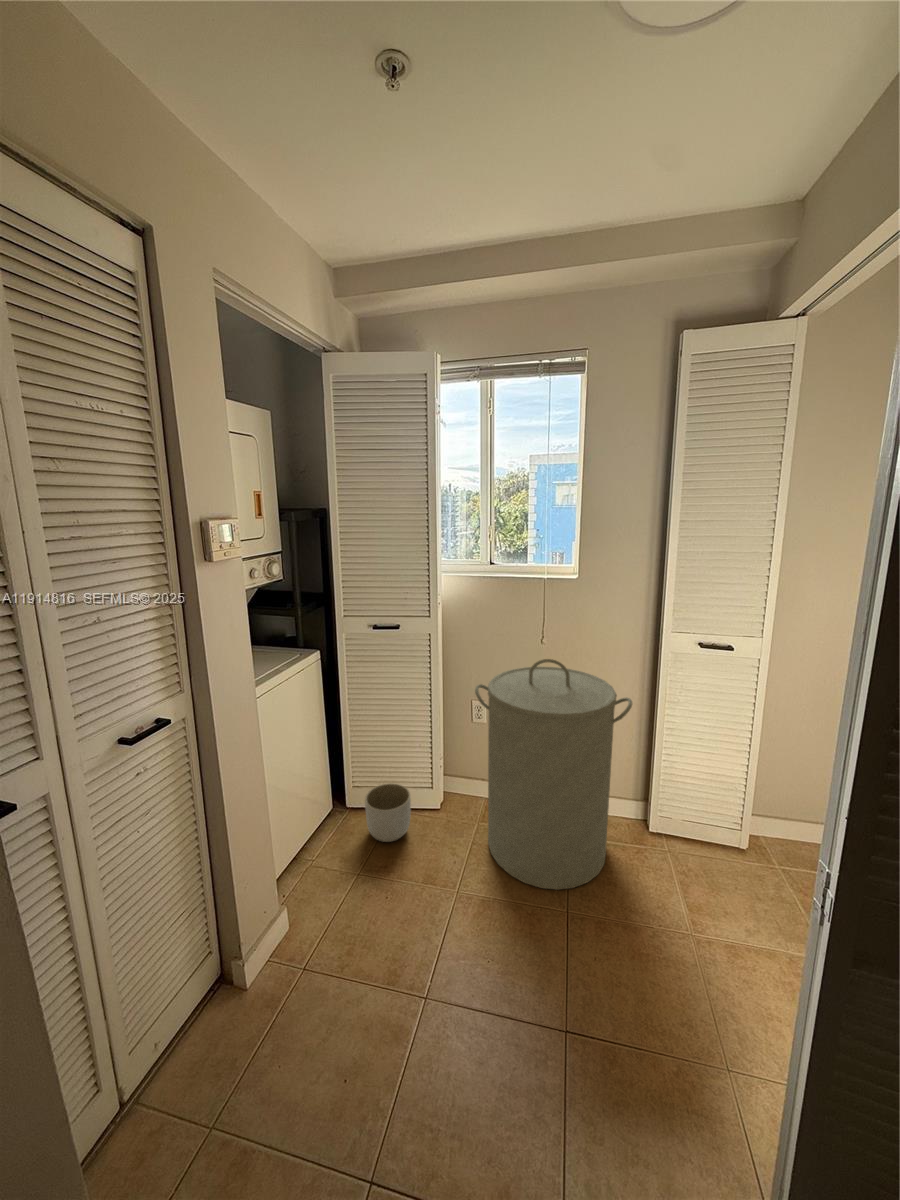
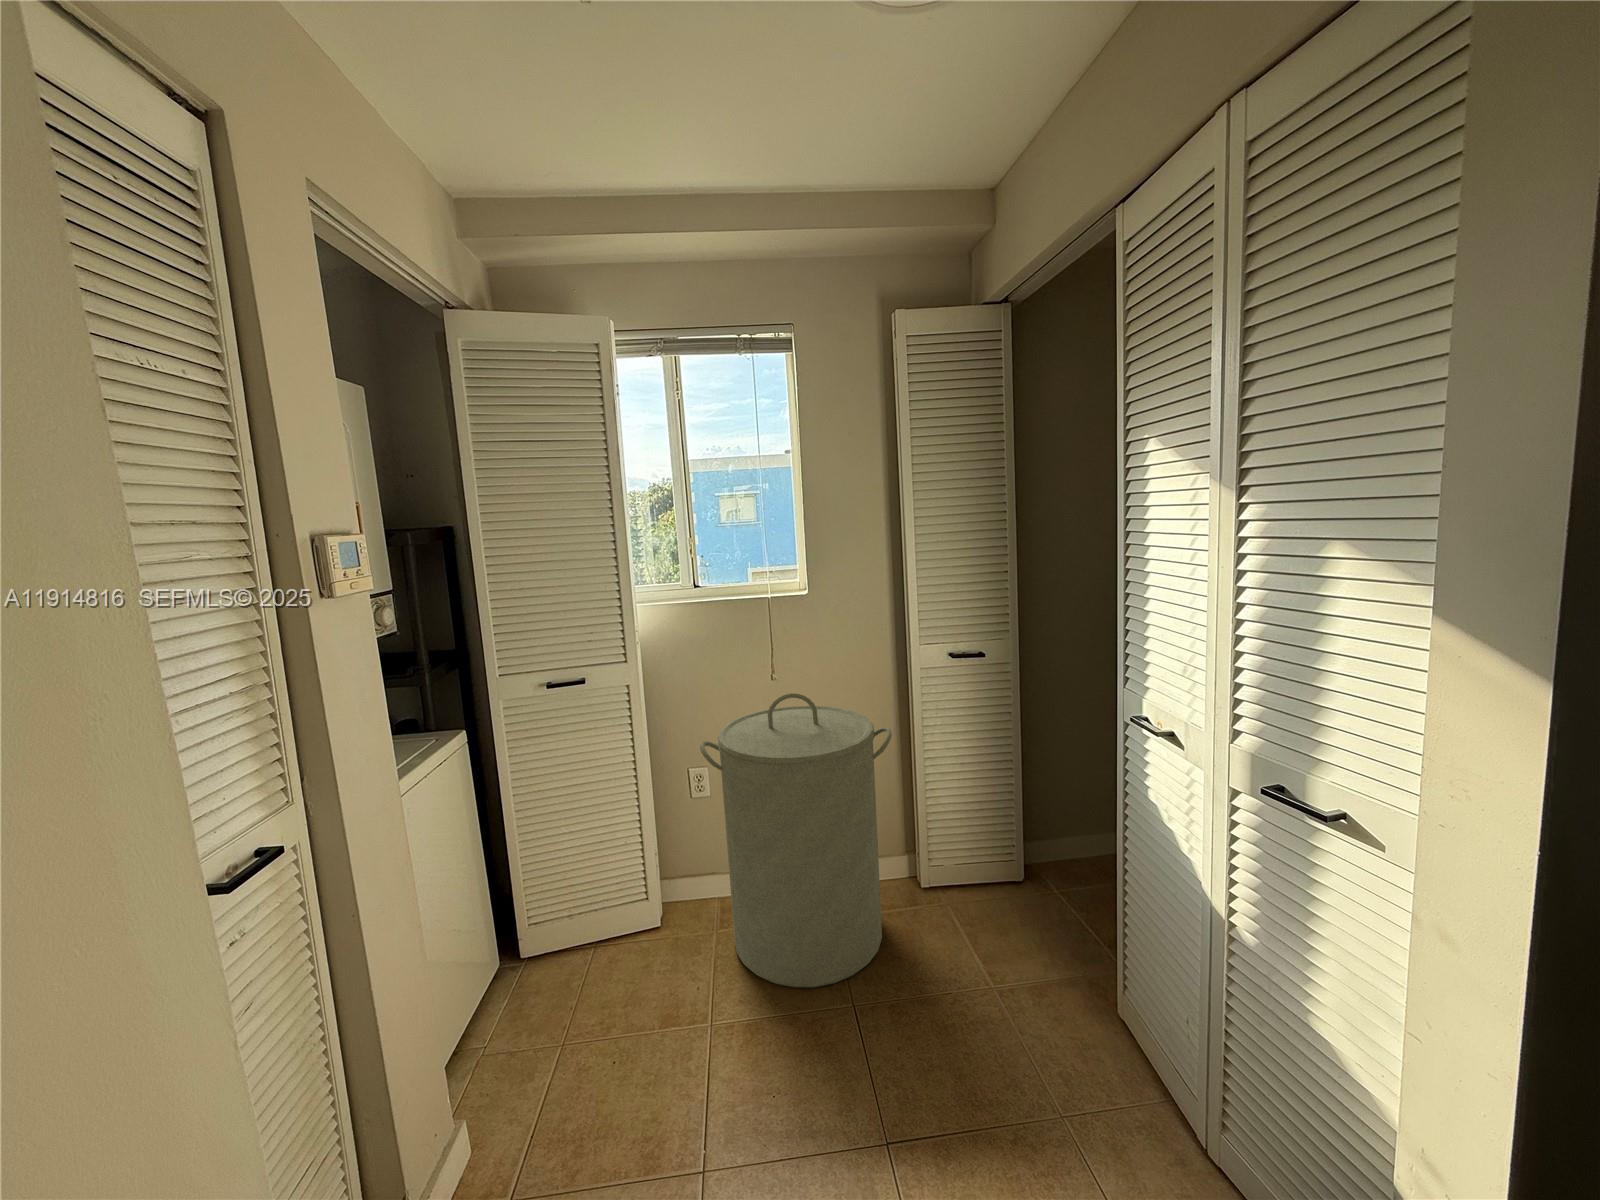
planter: present [365,783,411,842] -> none [555,904,624,991]

